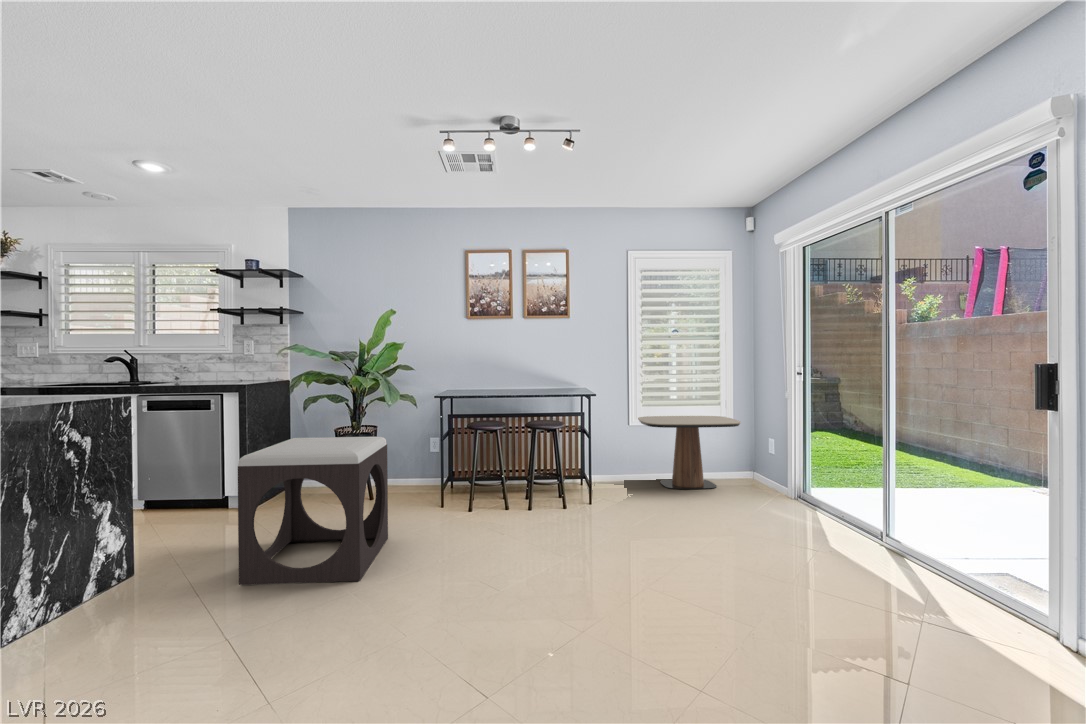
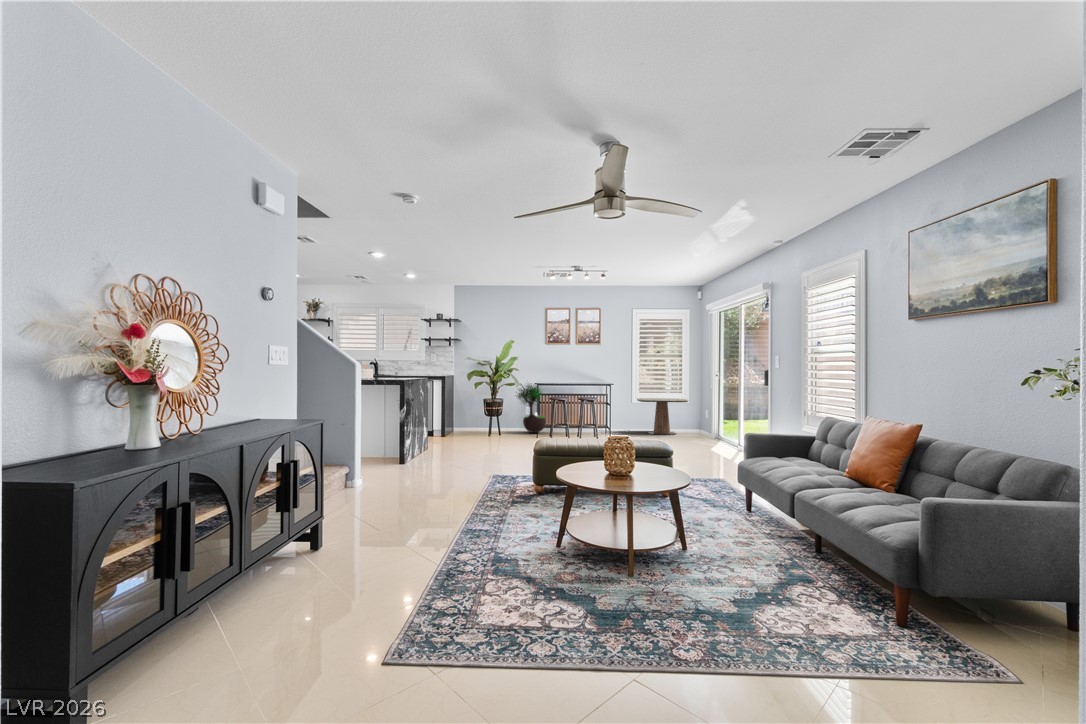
potted tree: none [396,388,465,492] -> present [516,385,546,433]
footstool: present [238,437,388,585] -> none [475,398,521,450]

